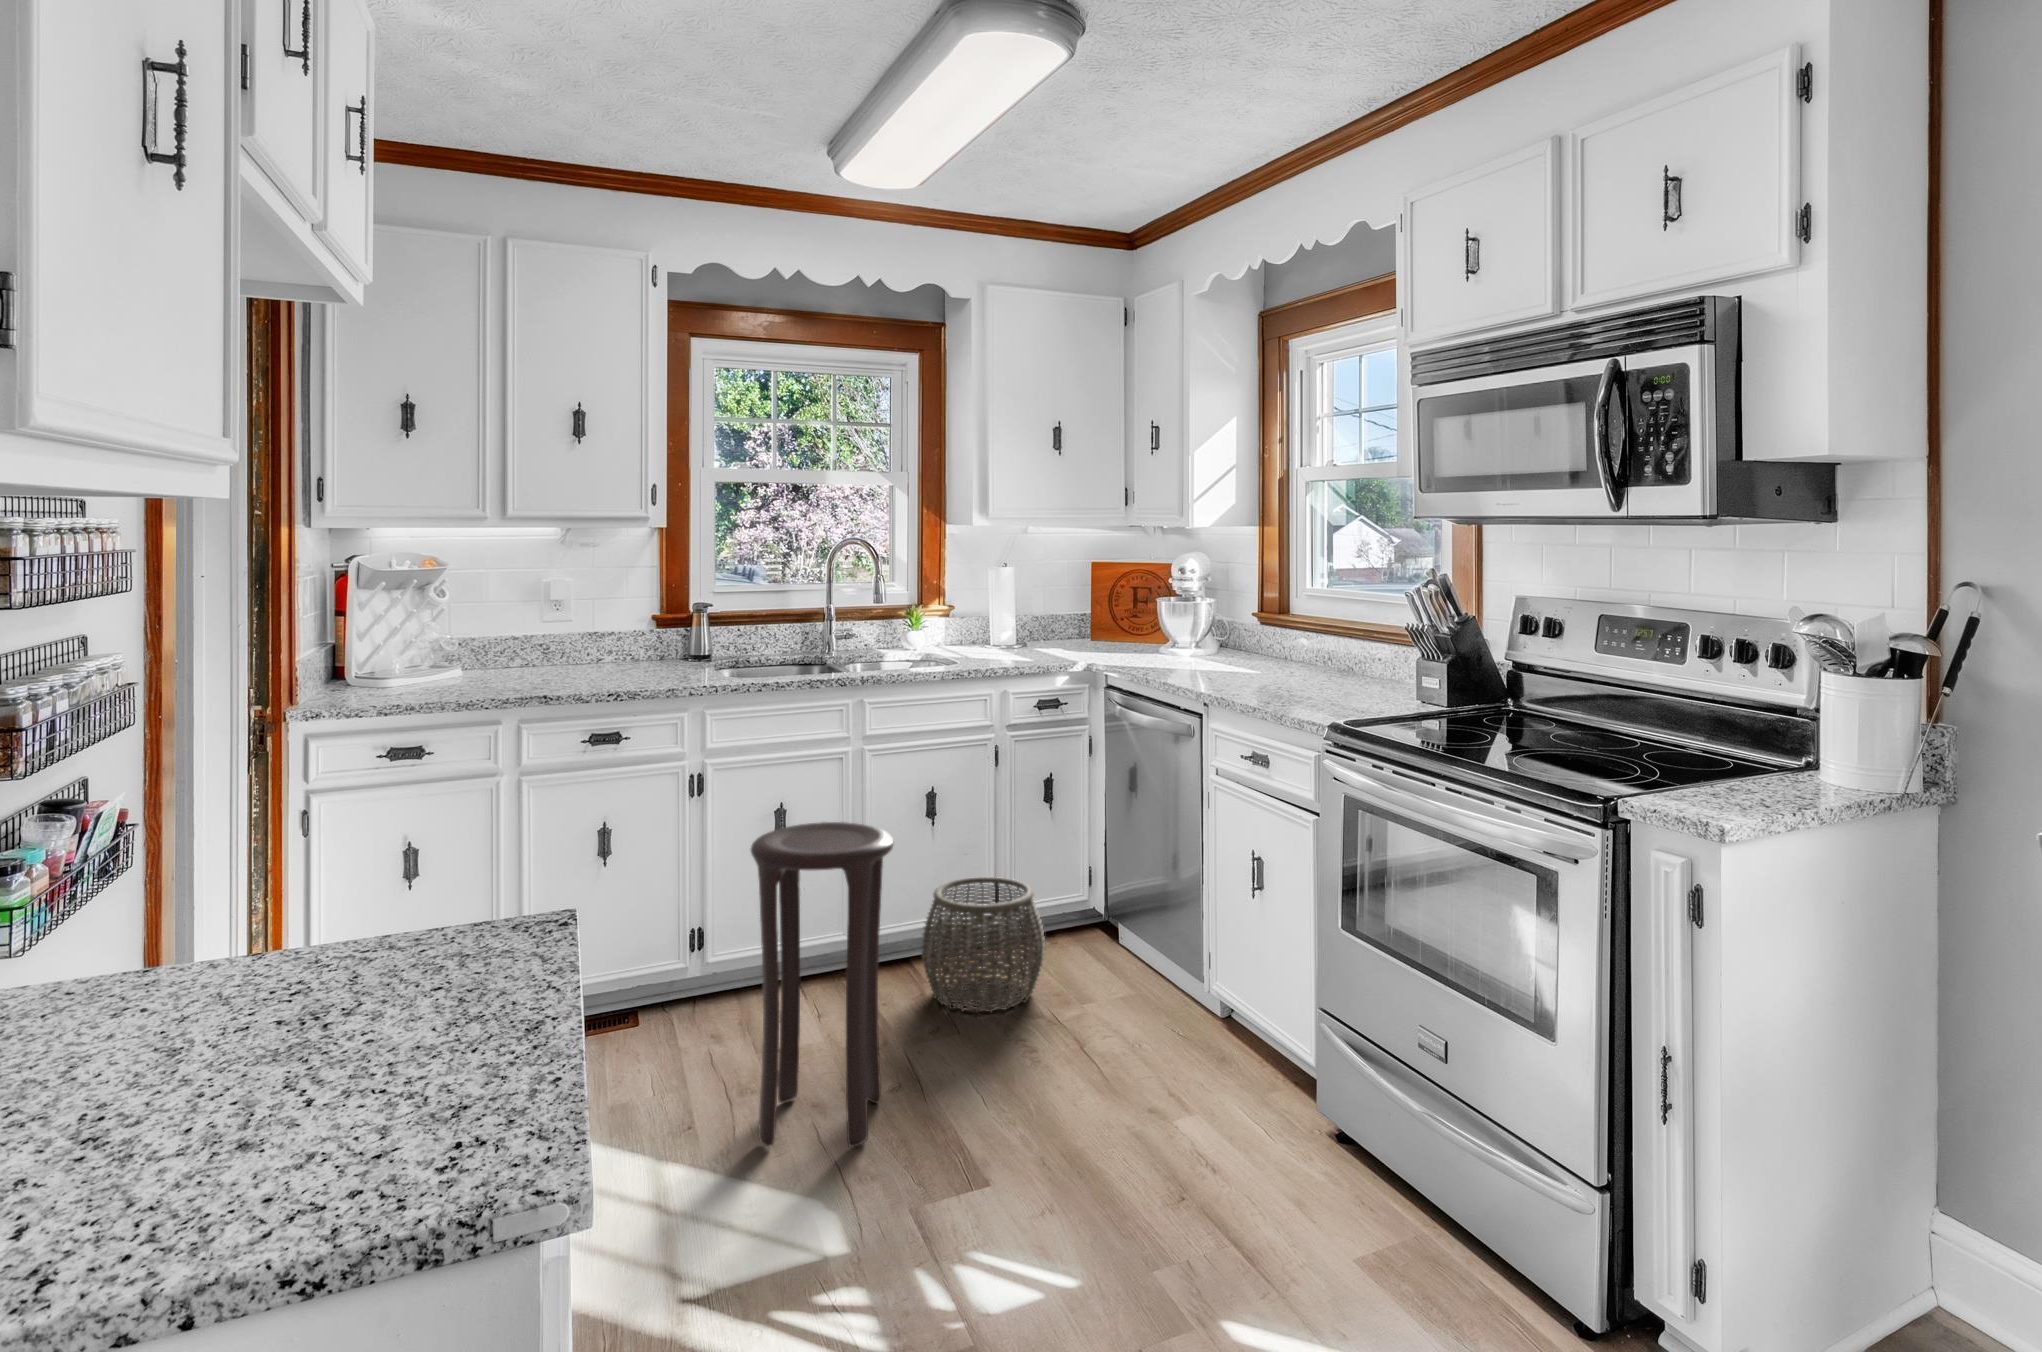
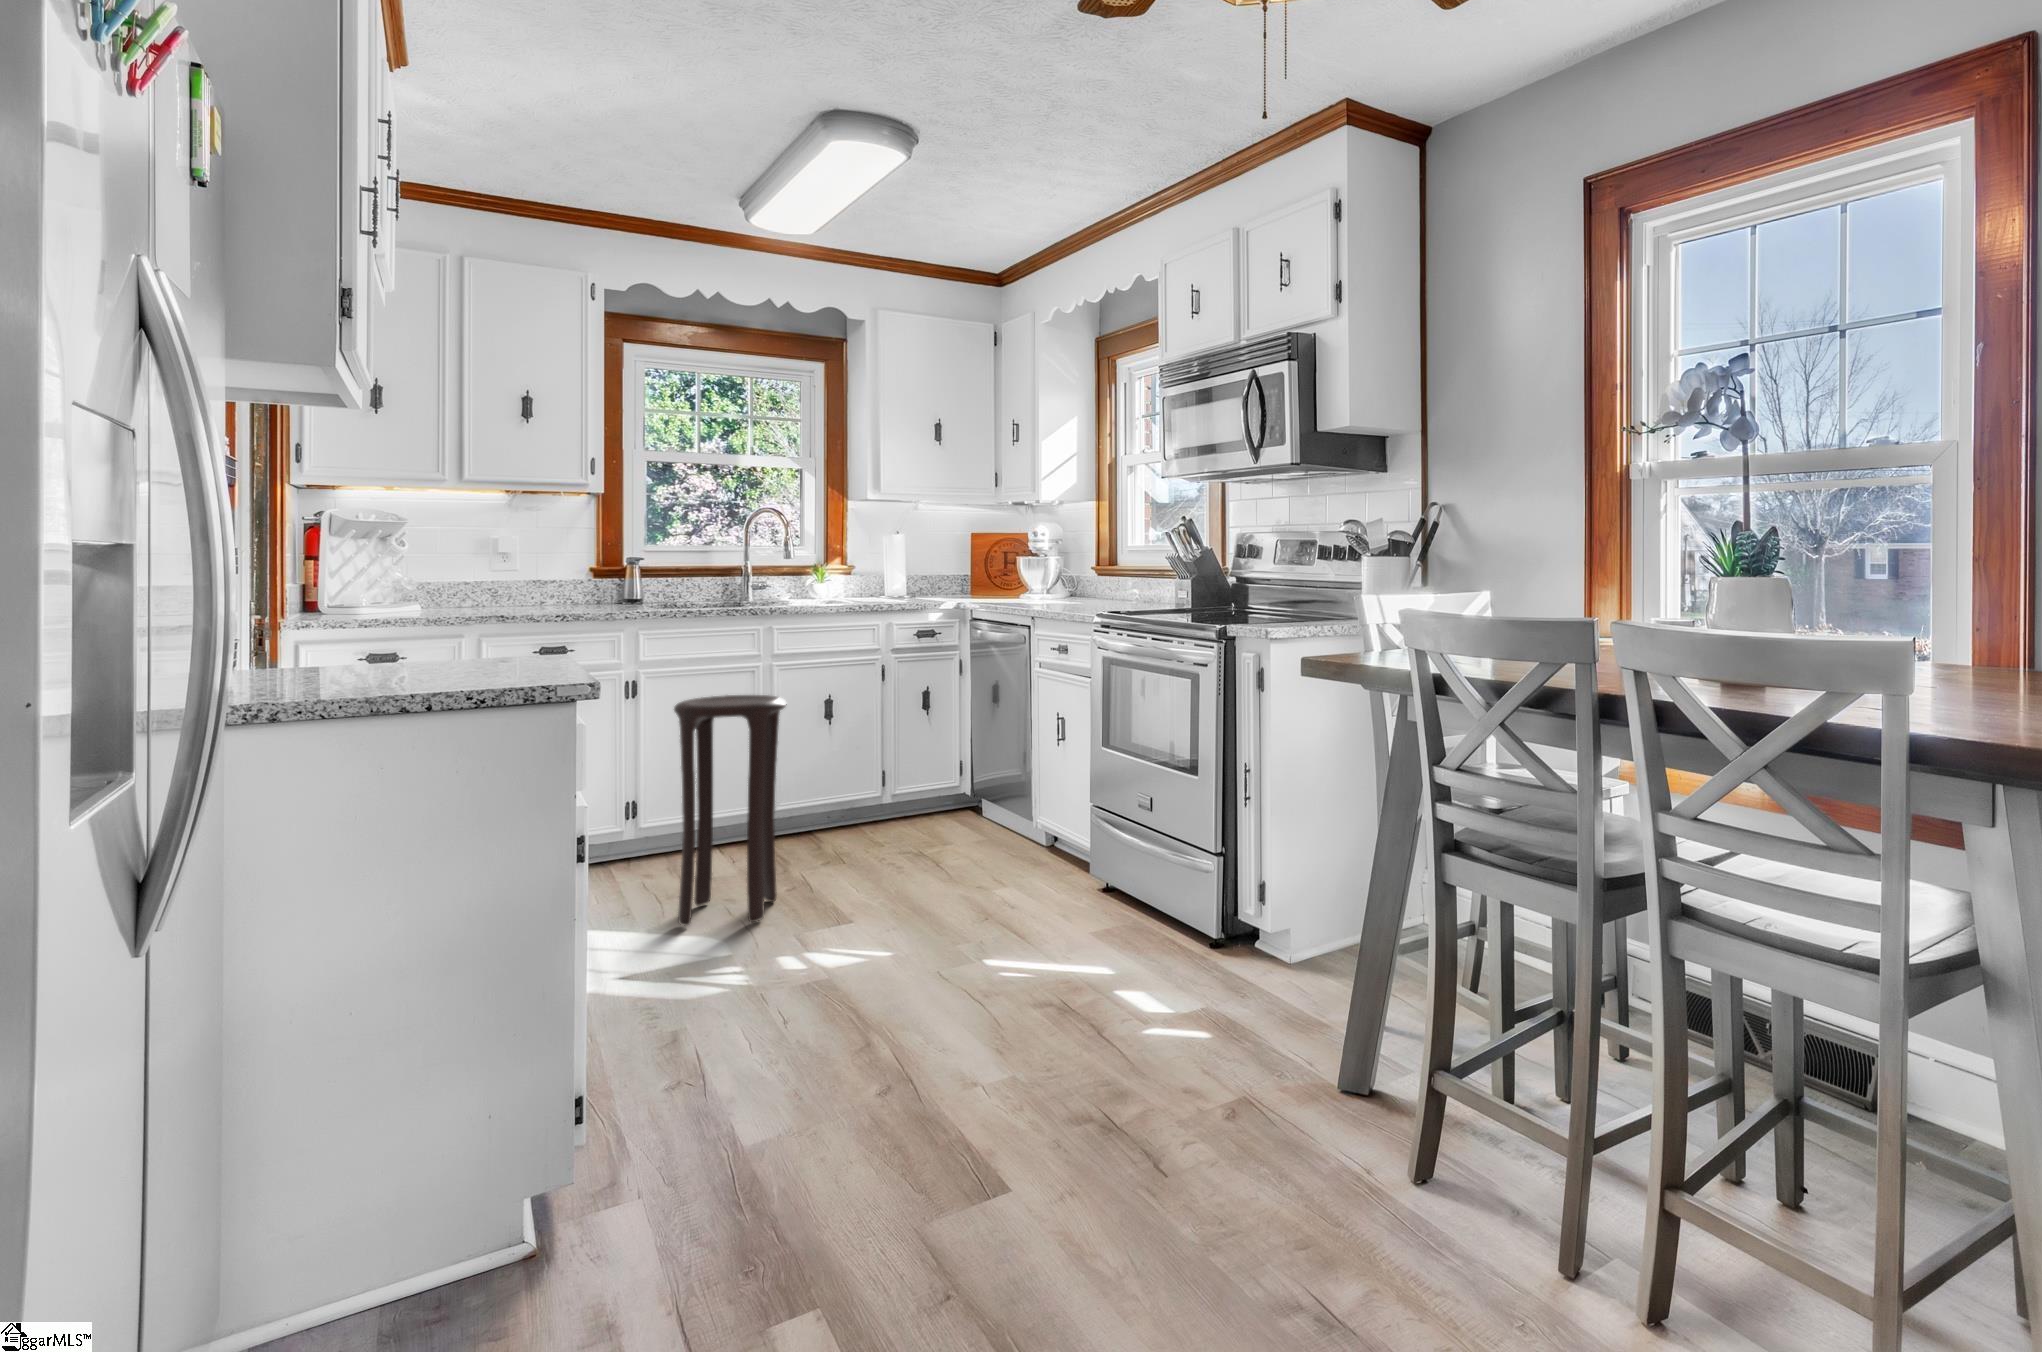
woven basket: present [921,877,1045,1012] -> none [815,759,915,855]

